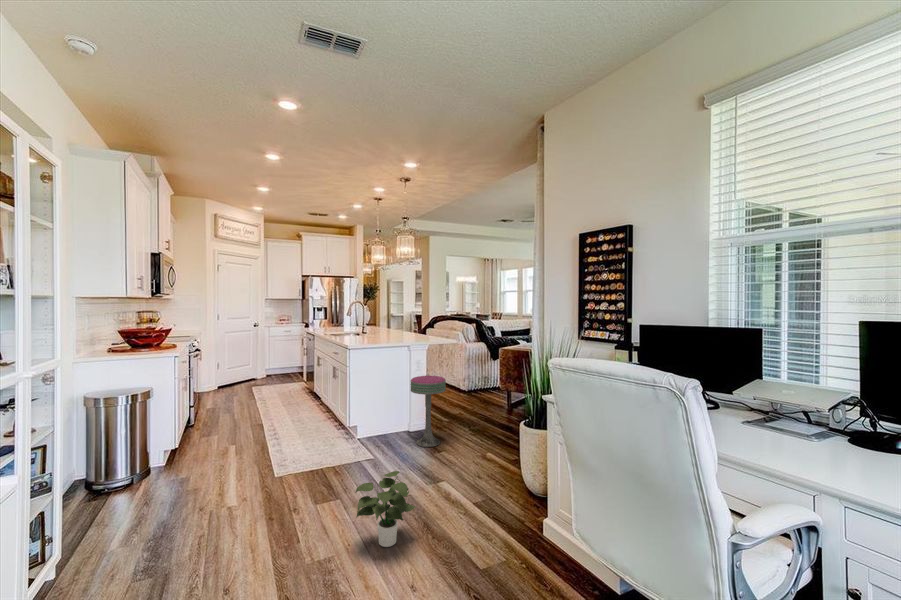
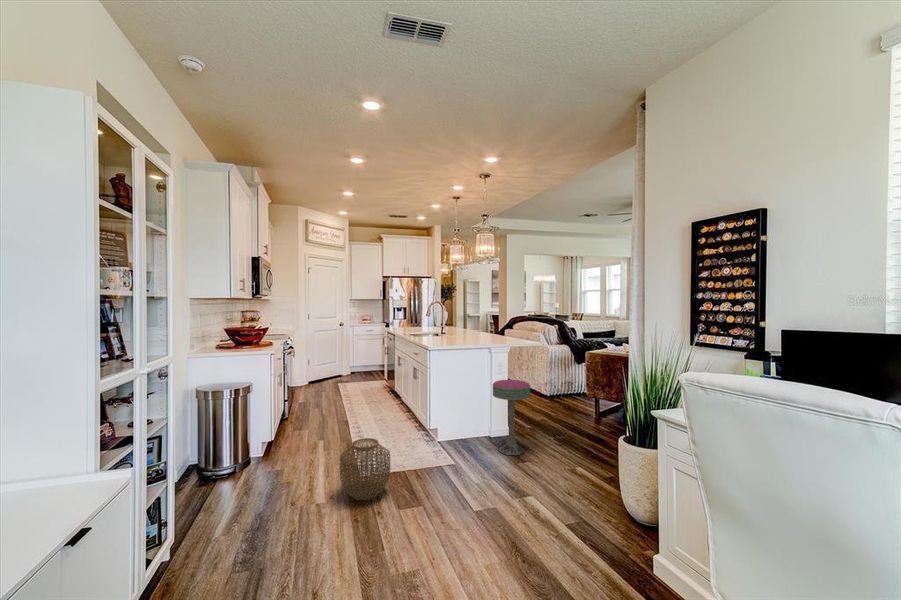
woven basket: none [253,438,307,500] -> present [340,438,390,500]
potted plant: present [356,471,416,547] -> none [439,483,505,565]

